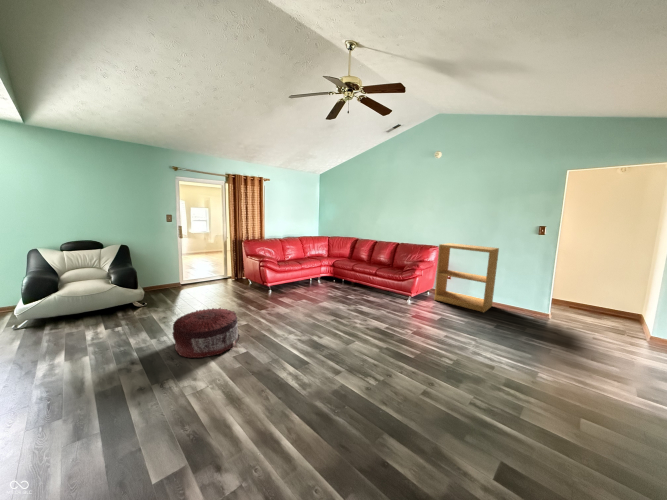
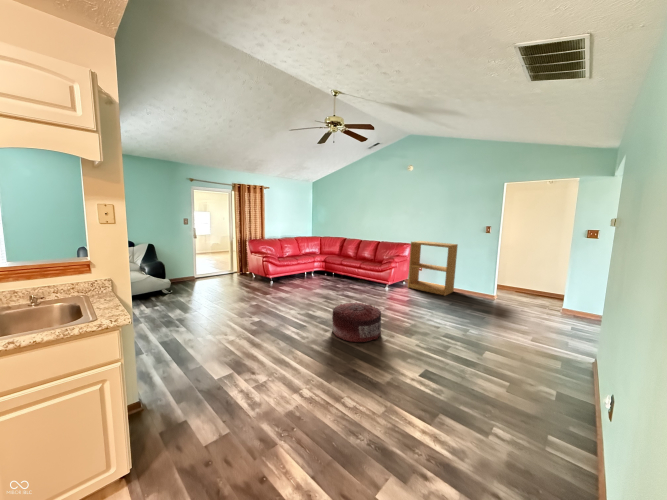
pouf: present [172,308,240,358] -> present [332,302,381,342]

